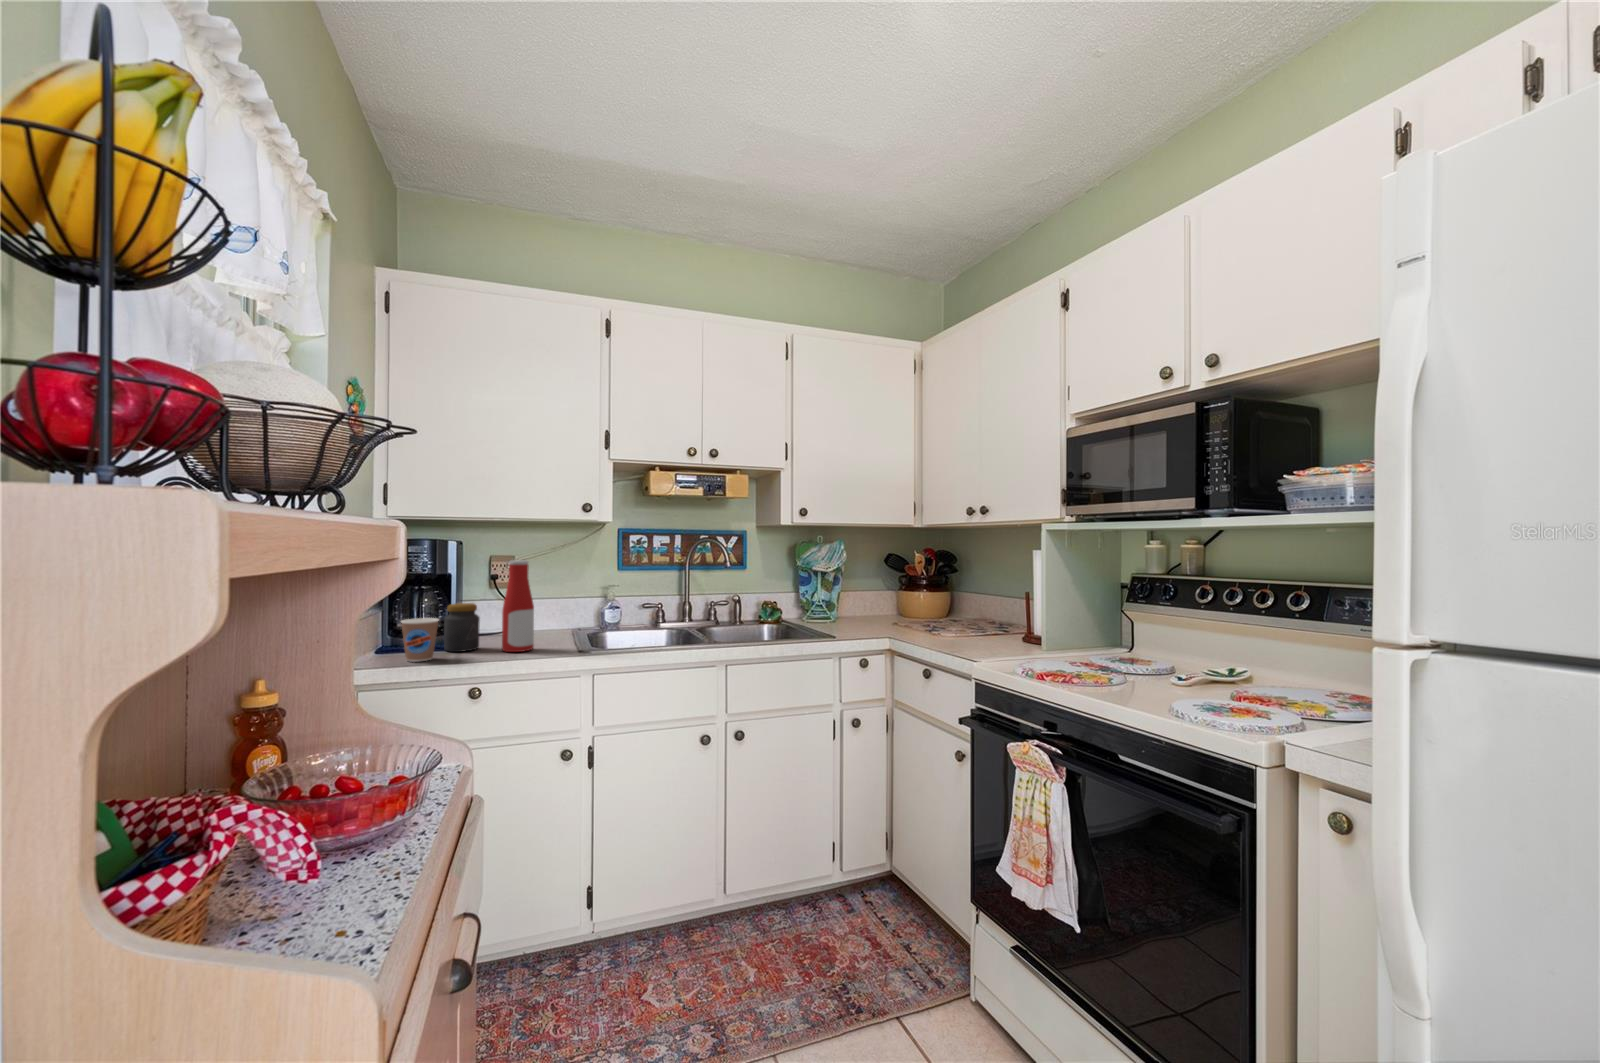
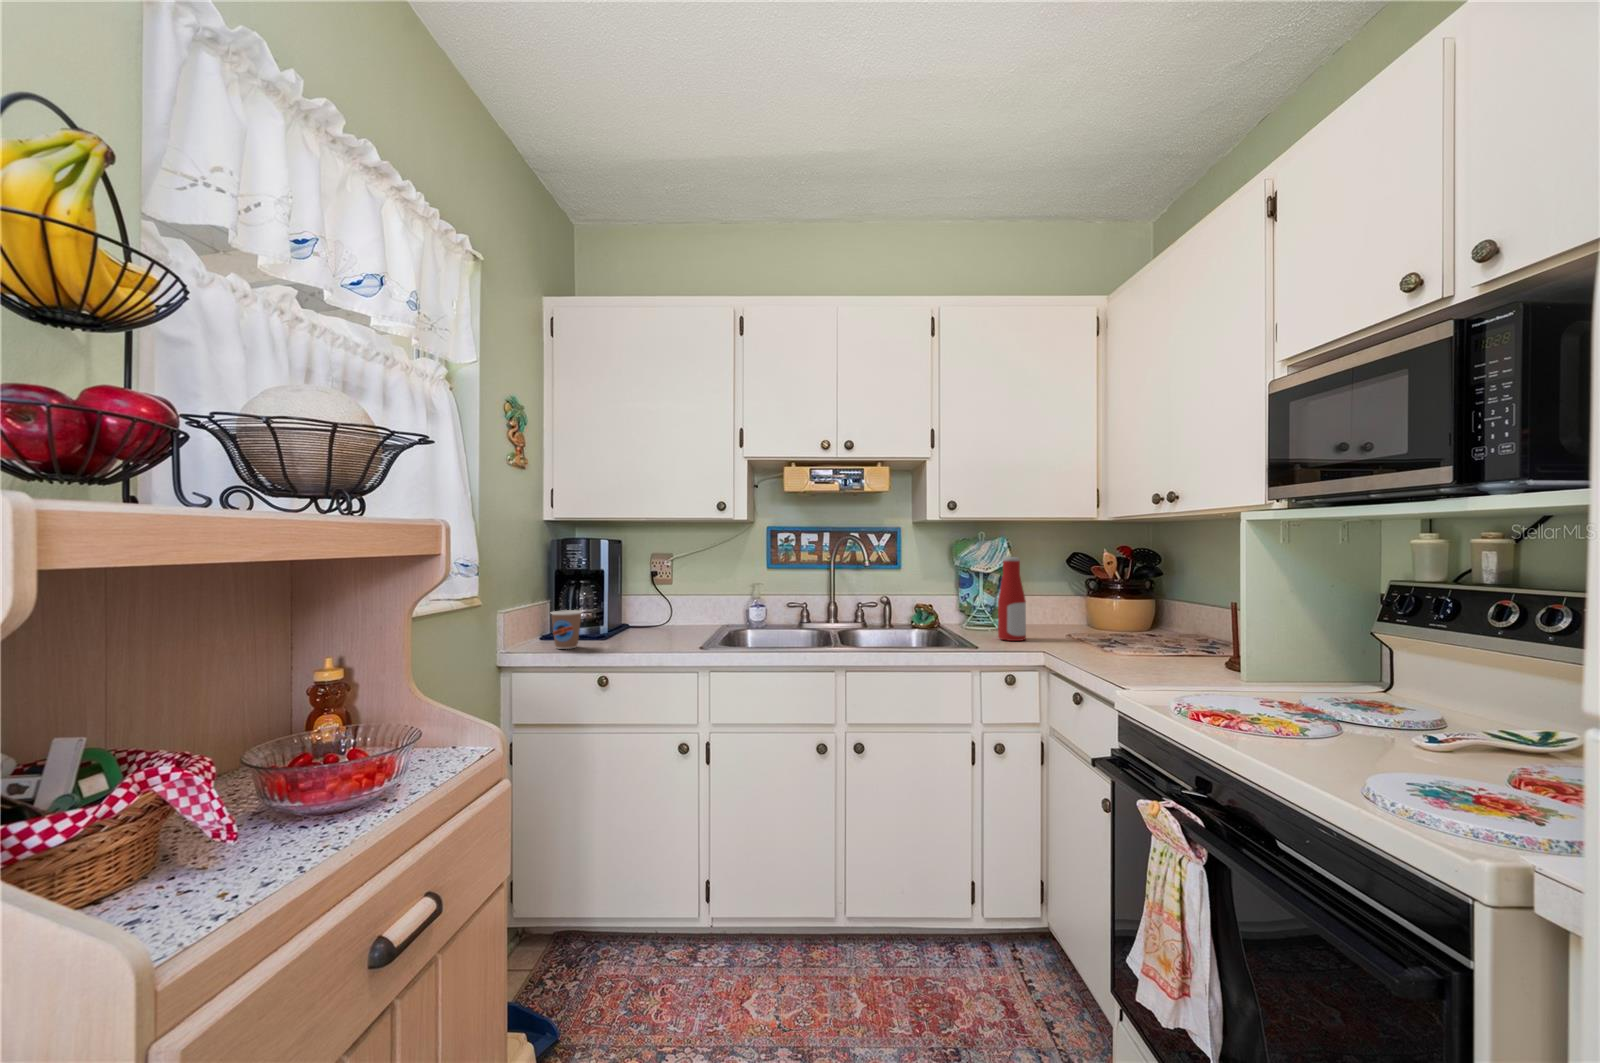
bottle: present [502,560,534,652] -> present [998,557,1026,641]
jar: present [444,603,480,652] -> none [595,598,625,642]

